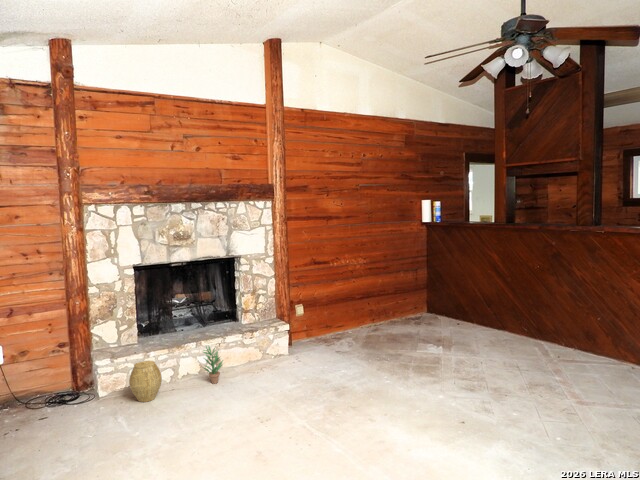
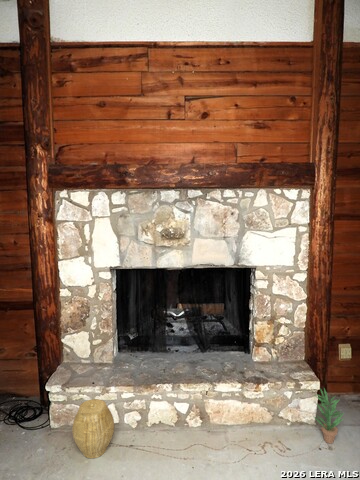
potted plant: present [203,347,222,384] -> present [315,390,343,444]

